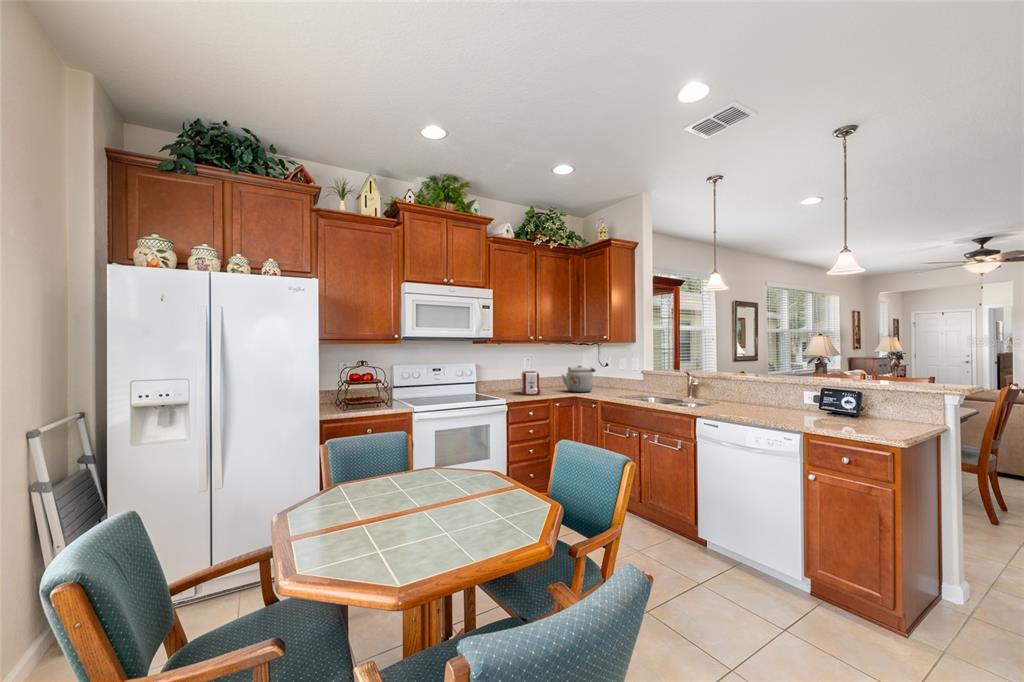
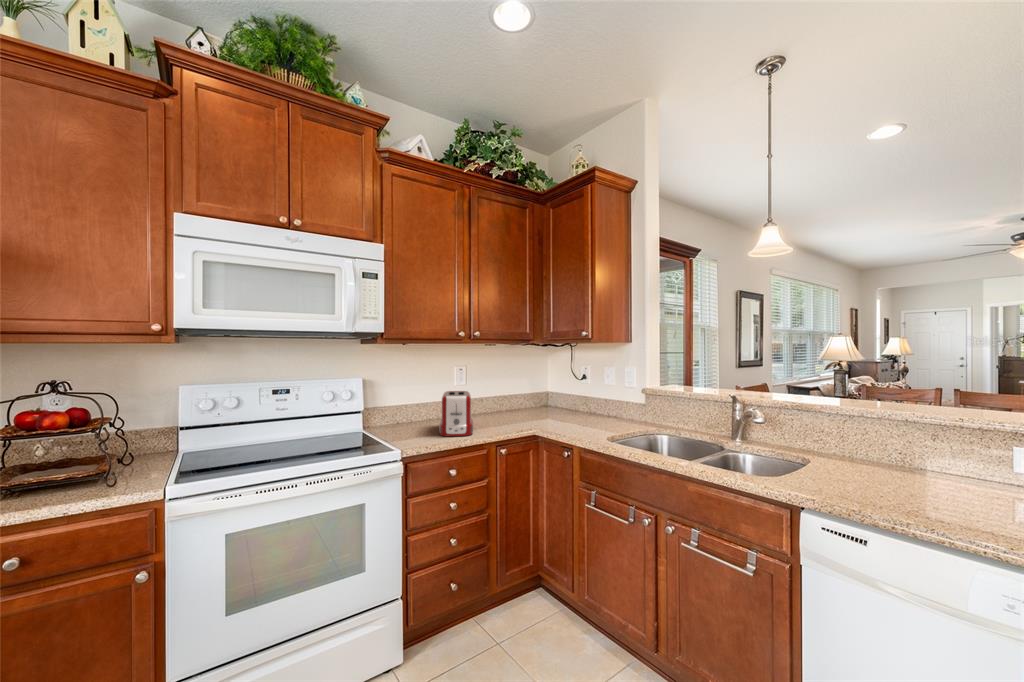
kettle: present [562,366,595,392] -> none [512,380,568,426]

